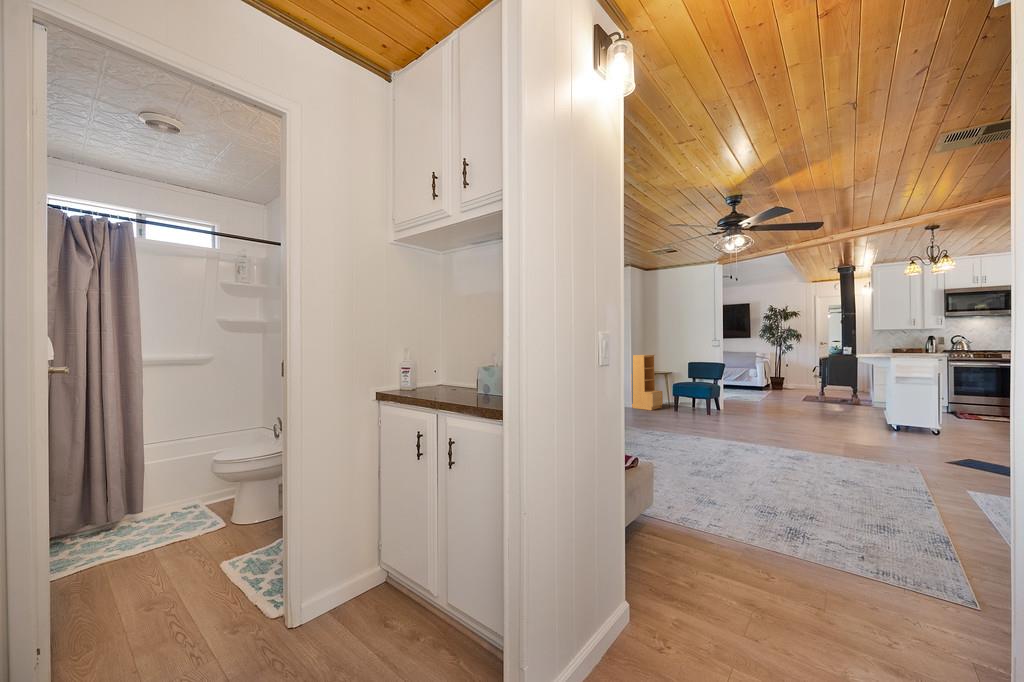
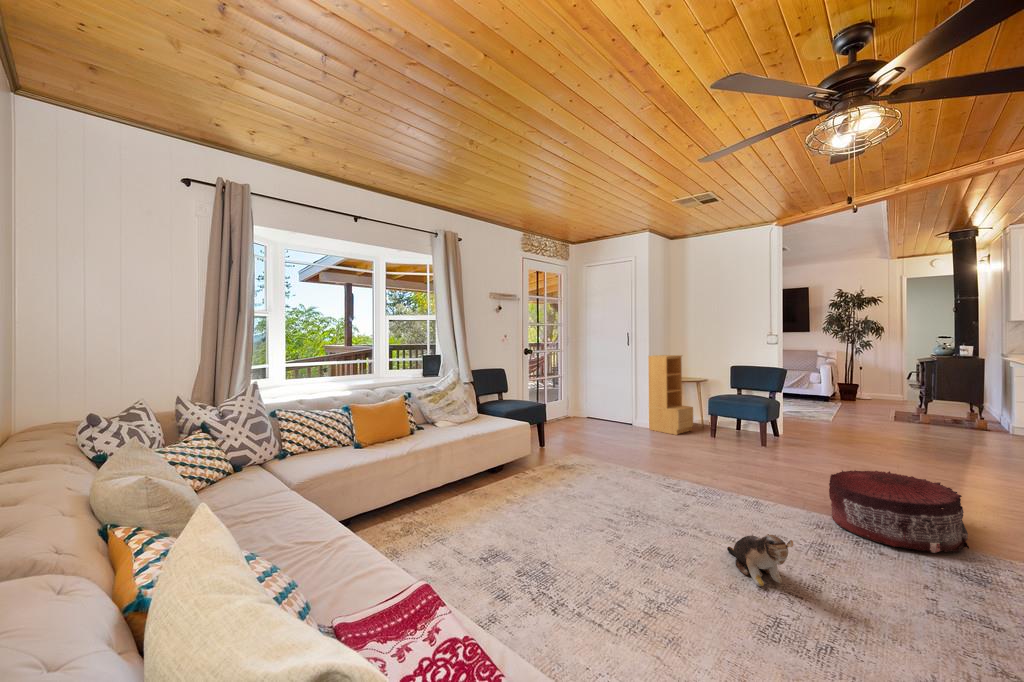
pouf: none [736,415,800,450] -> present [829,470,969,553]
plush toy: none [681,436,709,462] -> present [727,534,793,586]

